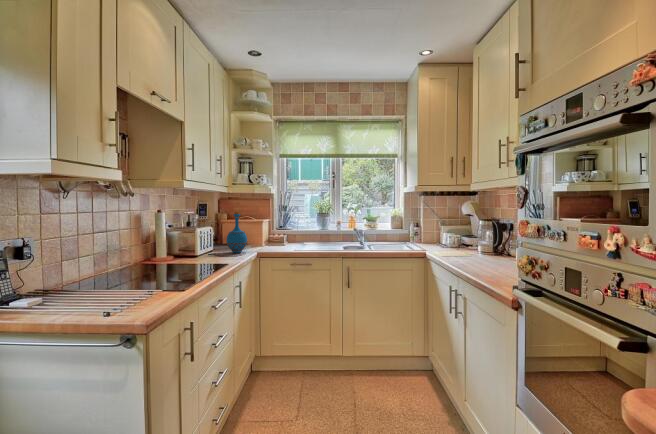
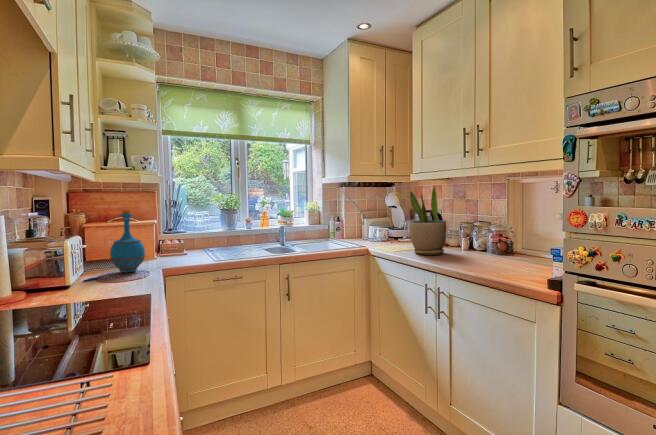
potted plant: none [455,195,492,262] -> present [409,186,446,255]

